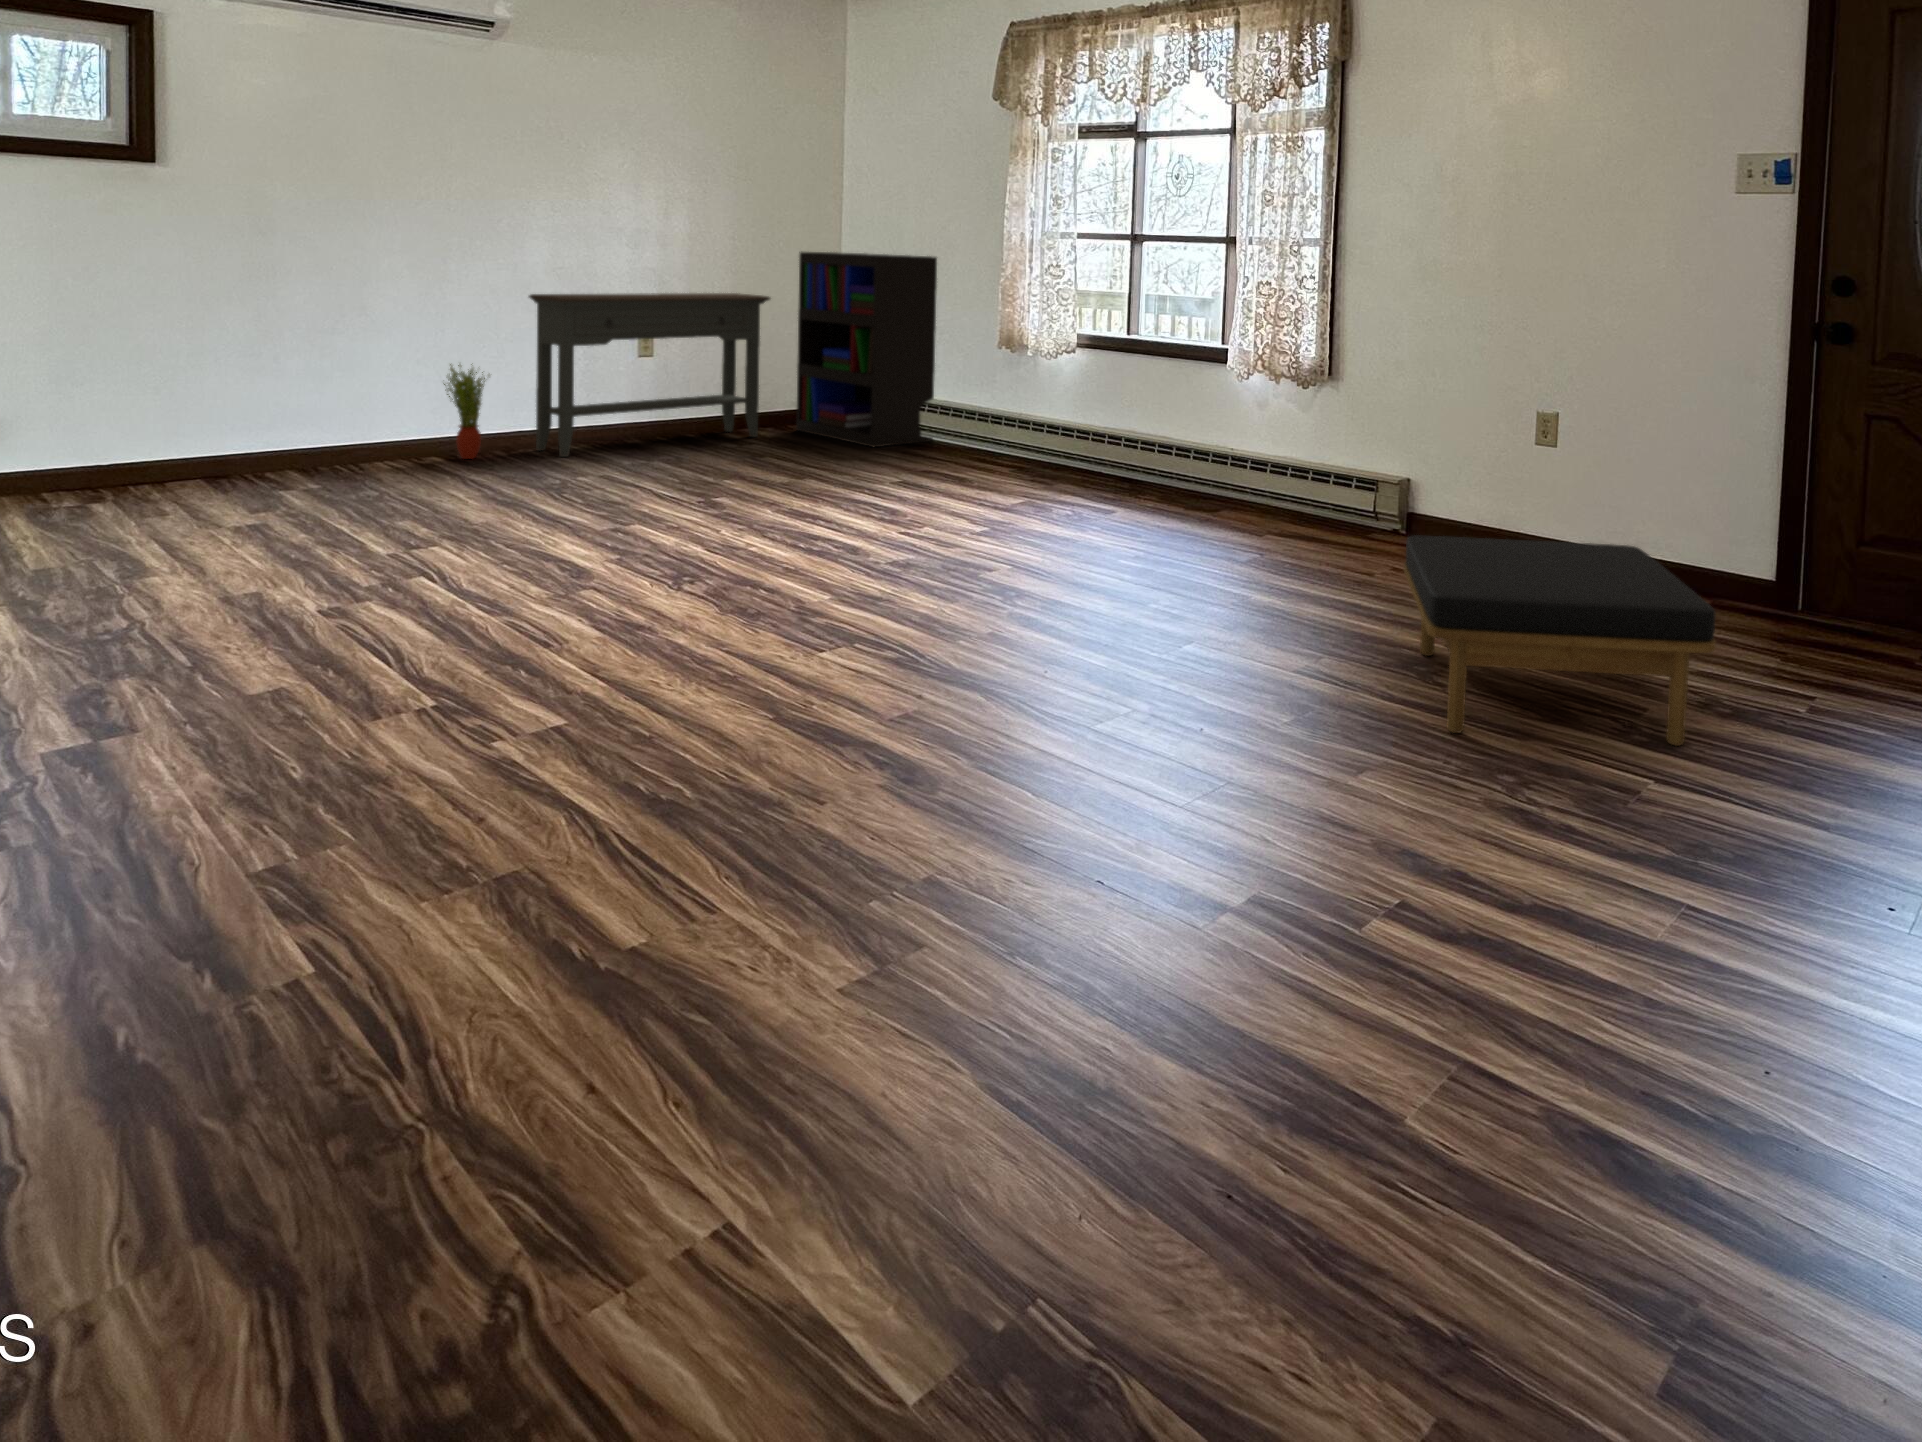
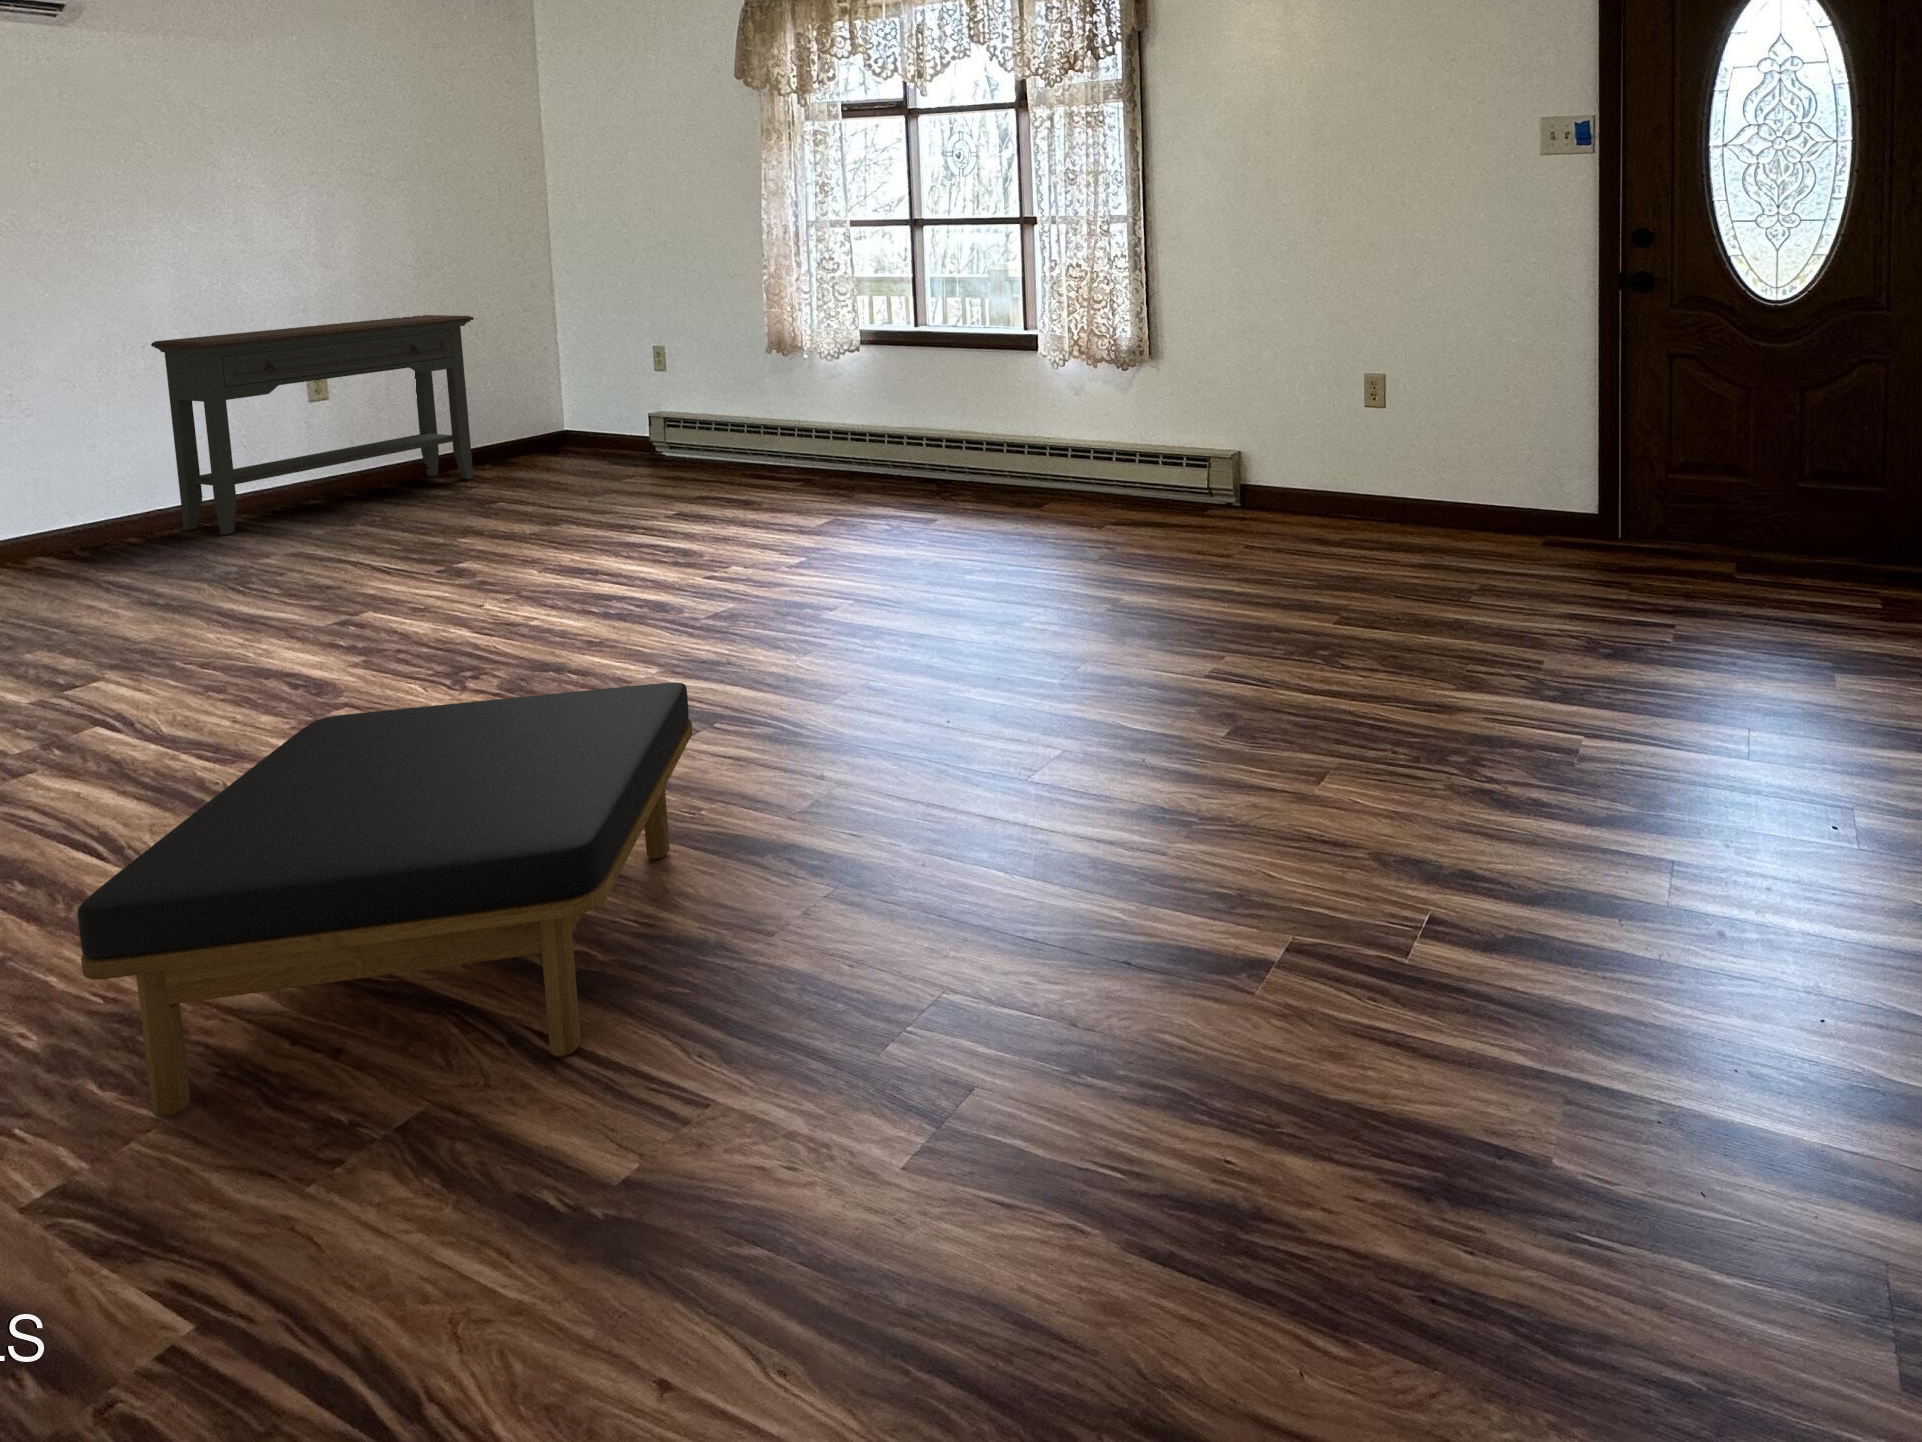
bookshelf: present [796,252,937,447] -> none [501,256,689,476]
potted plant: present [443,364,485,459] -> none [42,434,113,553]
ottoman: present [1404,535,1715,746] -> present [78,682,693,1118]

